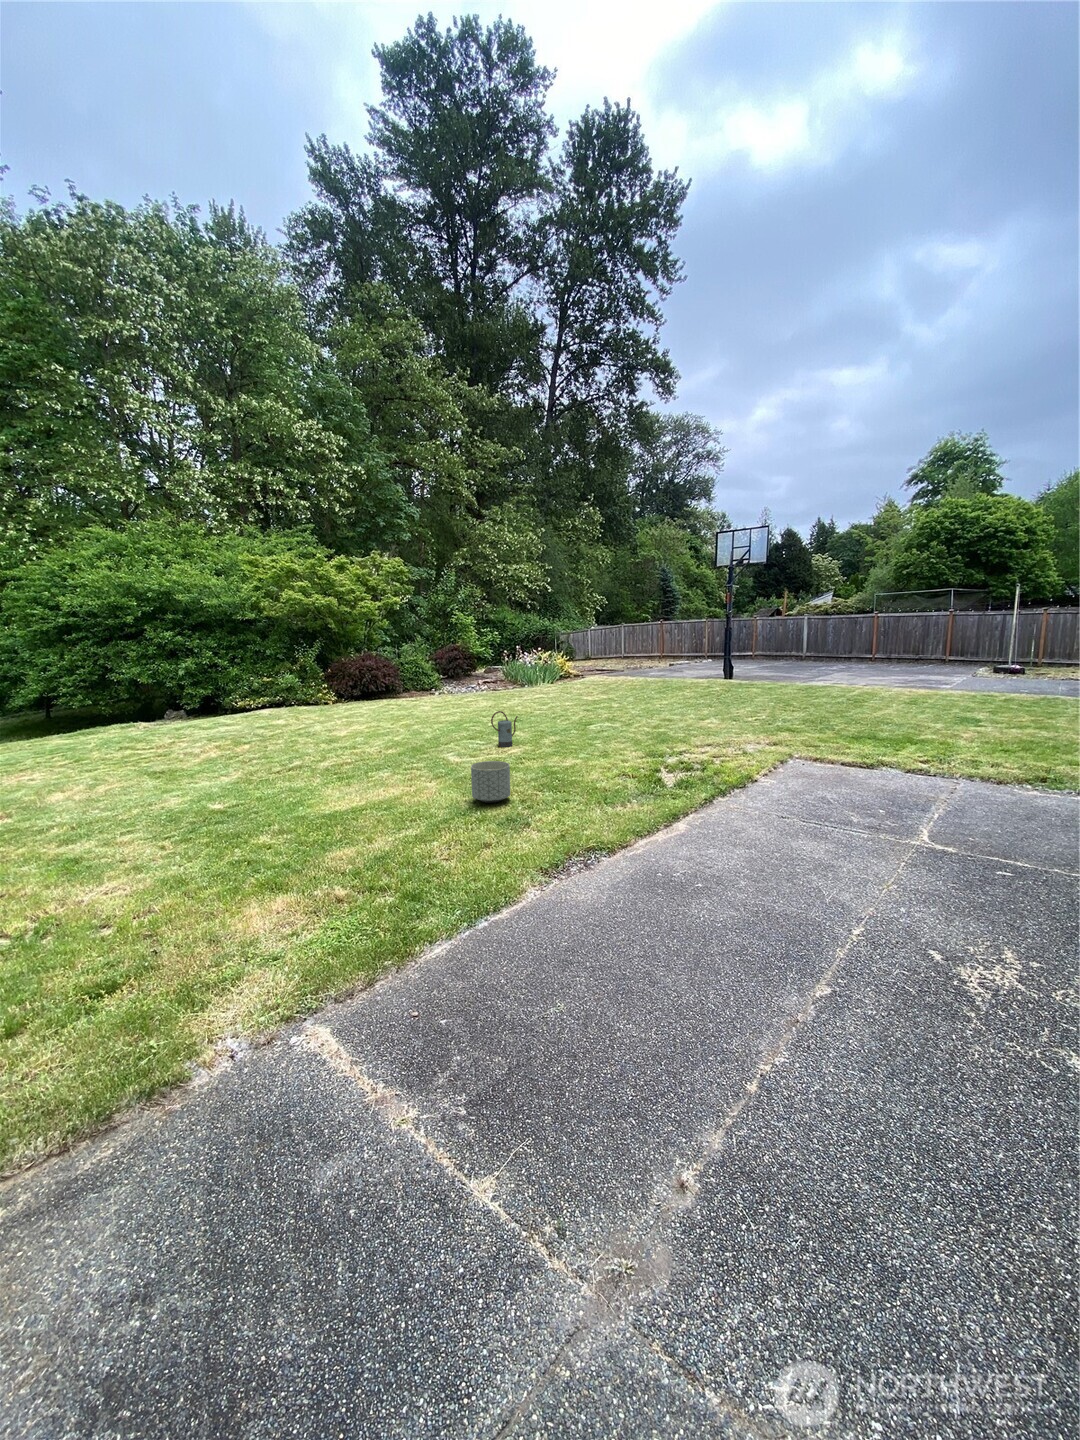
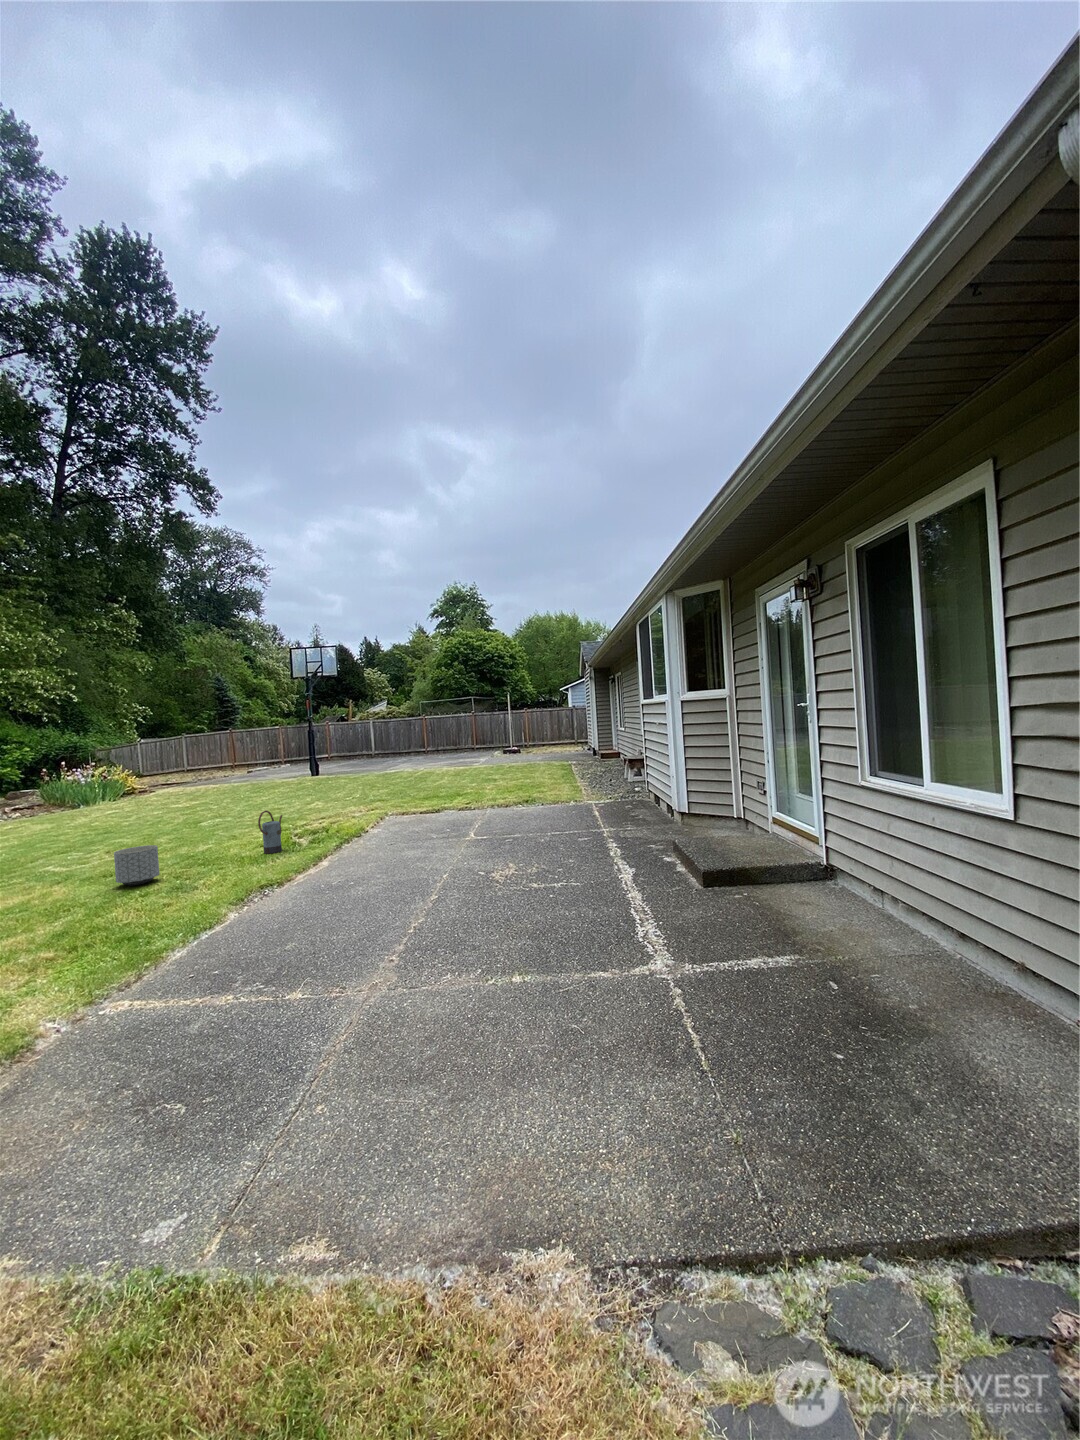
watering can: present [491,711,518,747] -> present [258,810,282,854]

